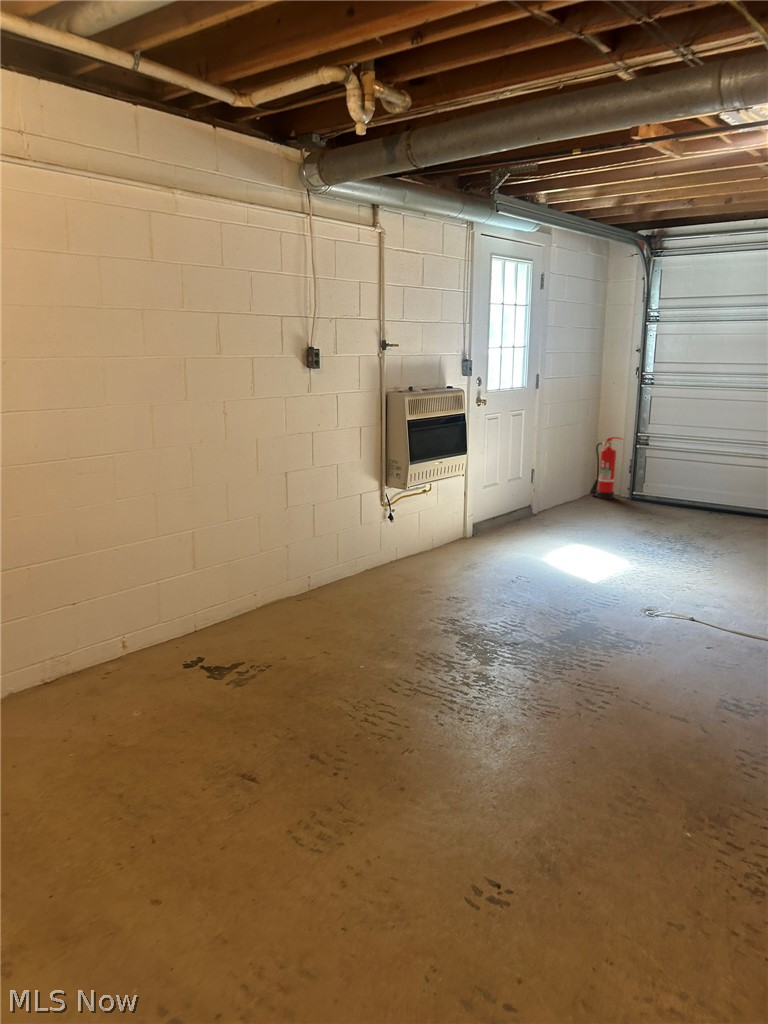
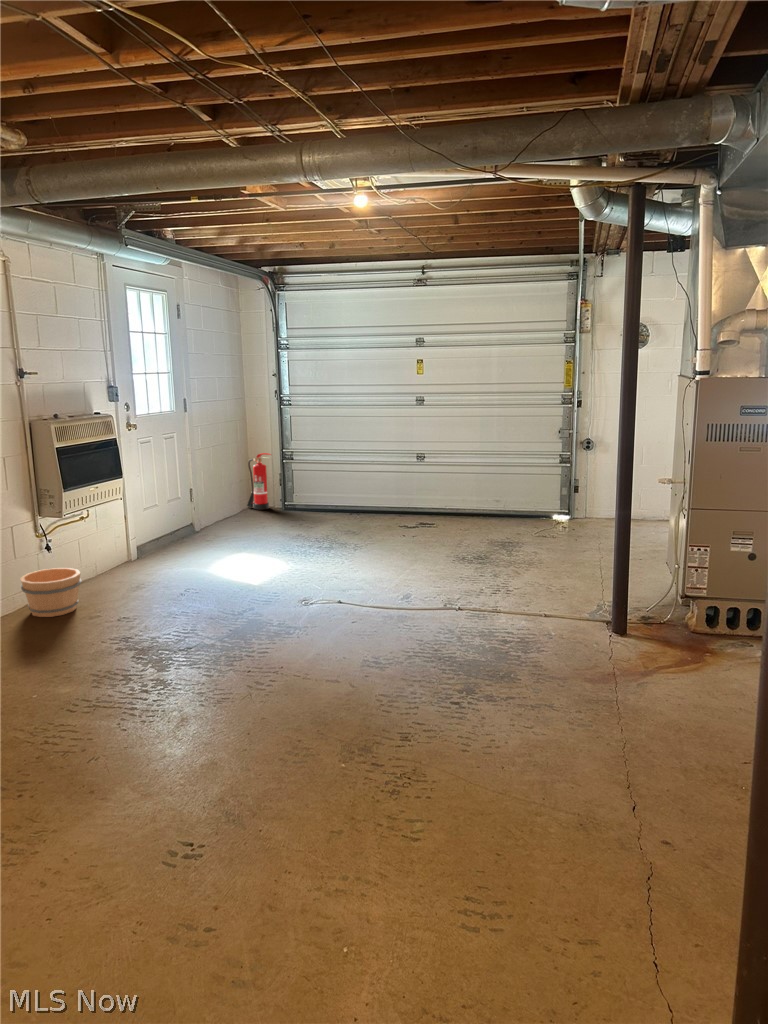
bucket: none [364,538,418,585] -> present [21,568,82,617]

